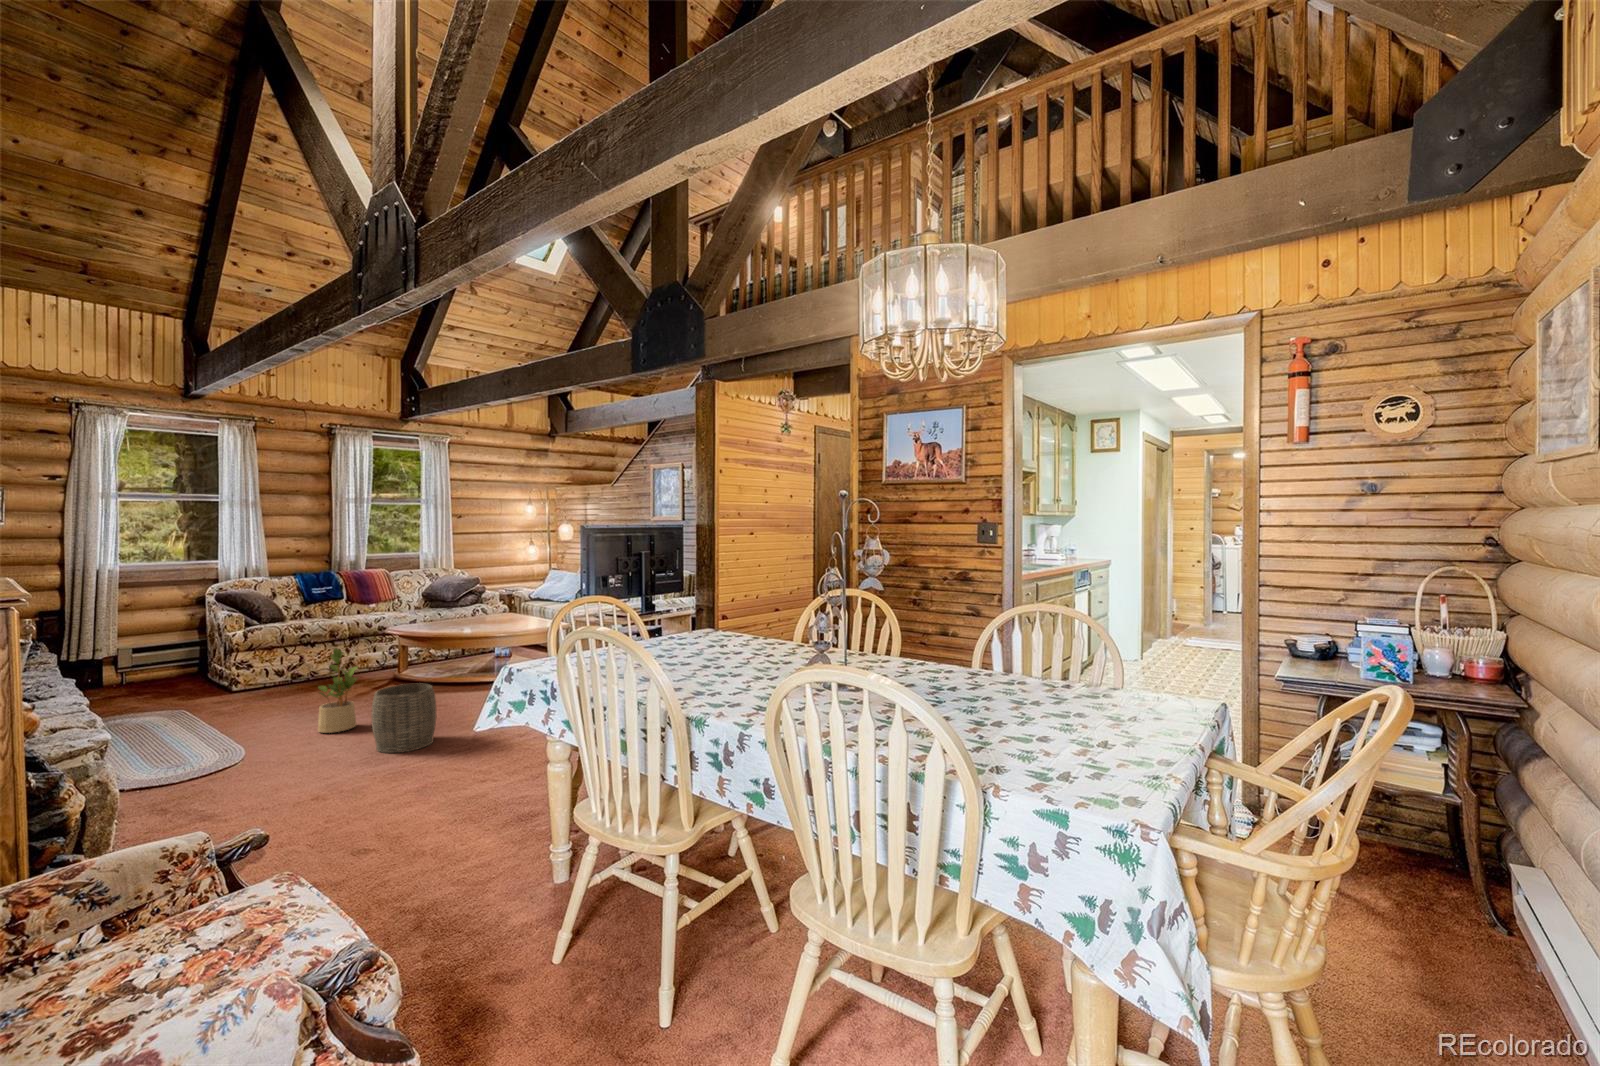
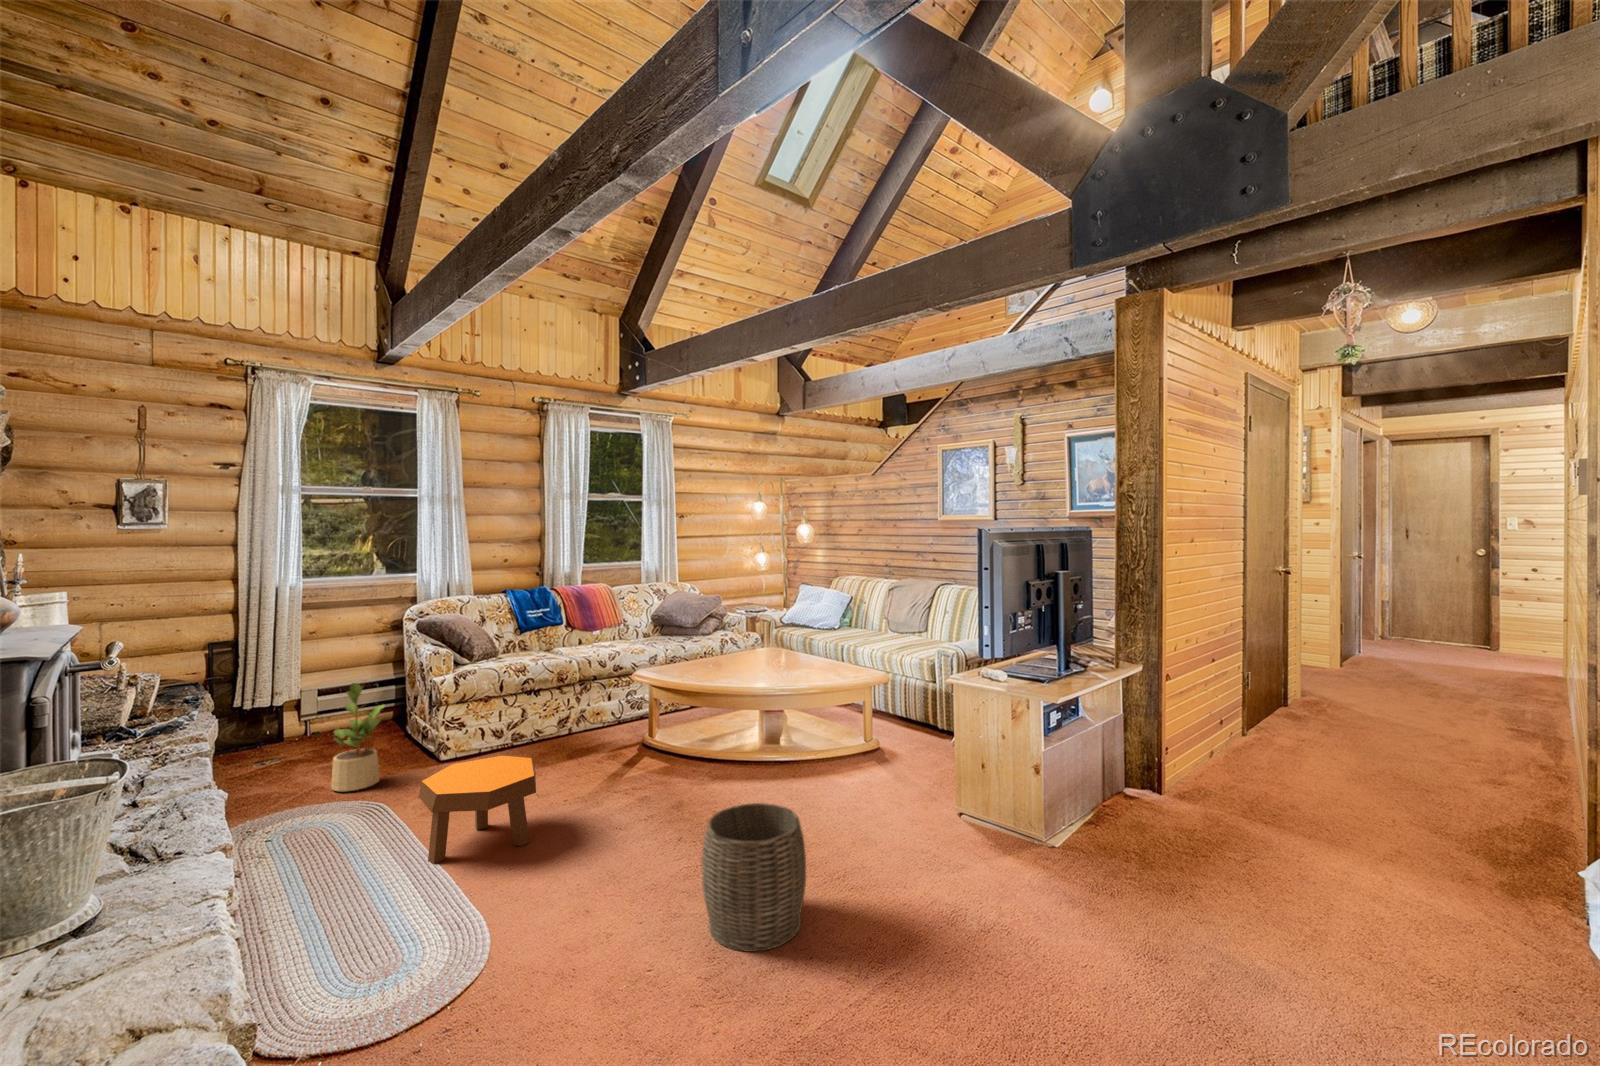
potted plant: present [318,648,359,733] -> present [331,683,384,791]
footstool: none [205,675,293,735] -> present [419,756,536,864]

